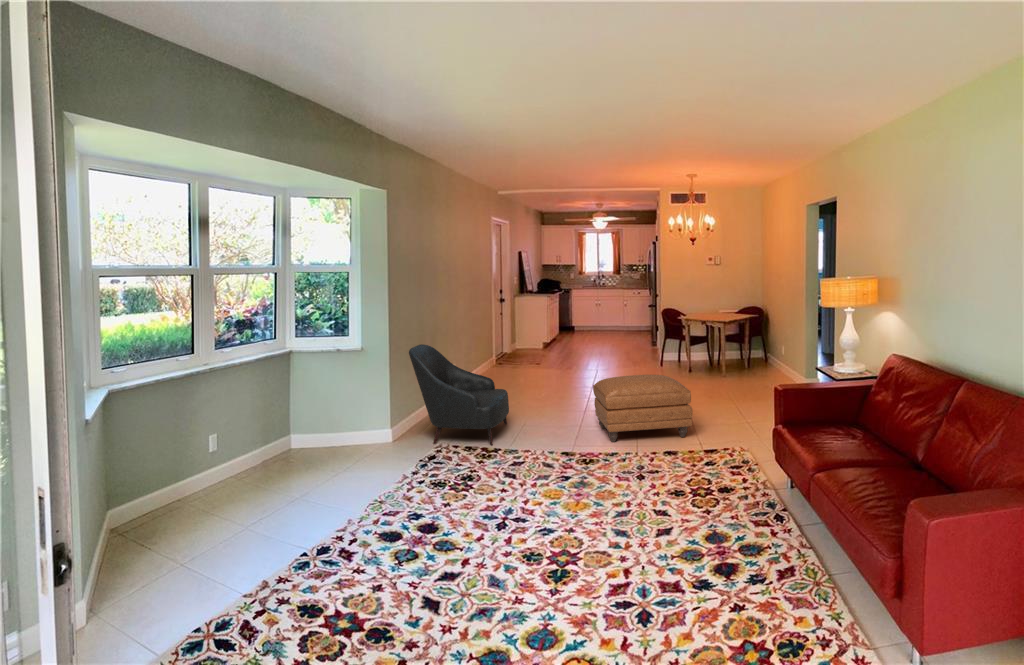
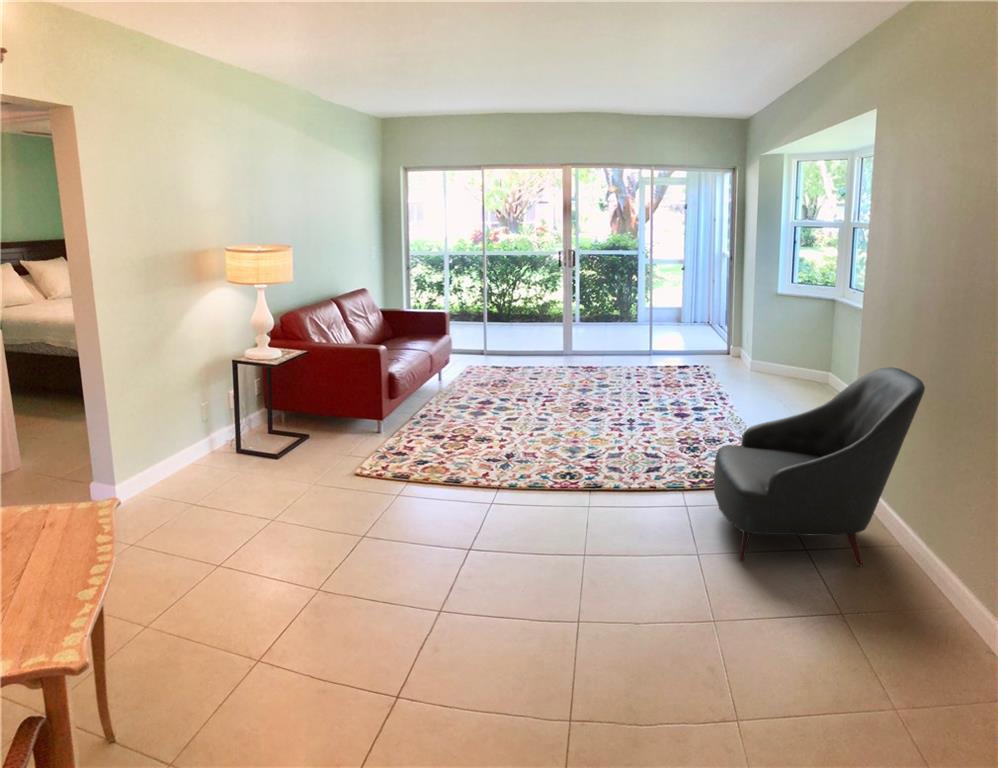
ottoman: present [593,375,692,442] -> none [400,427,557,549]

